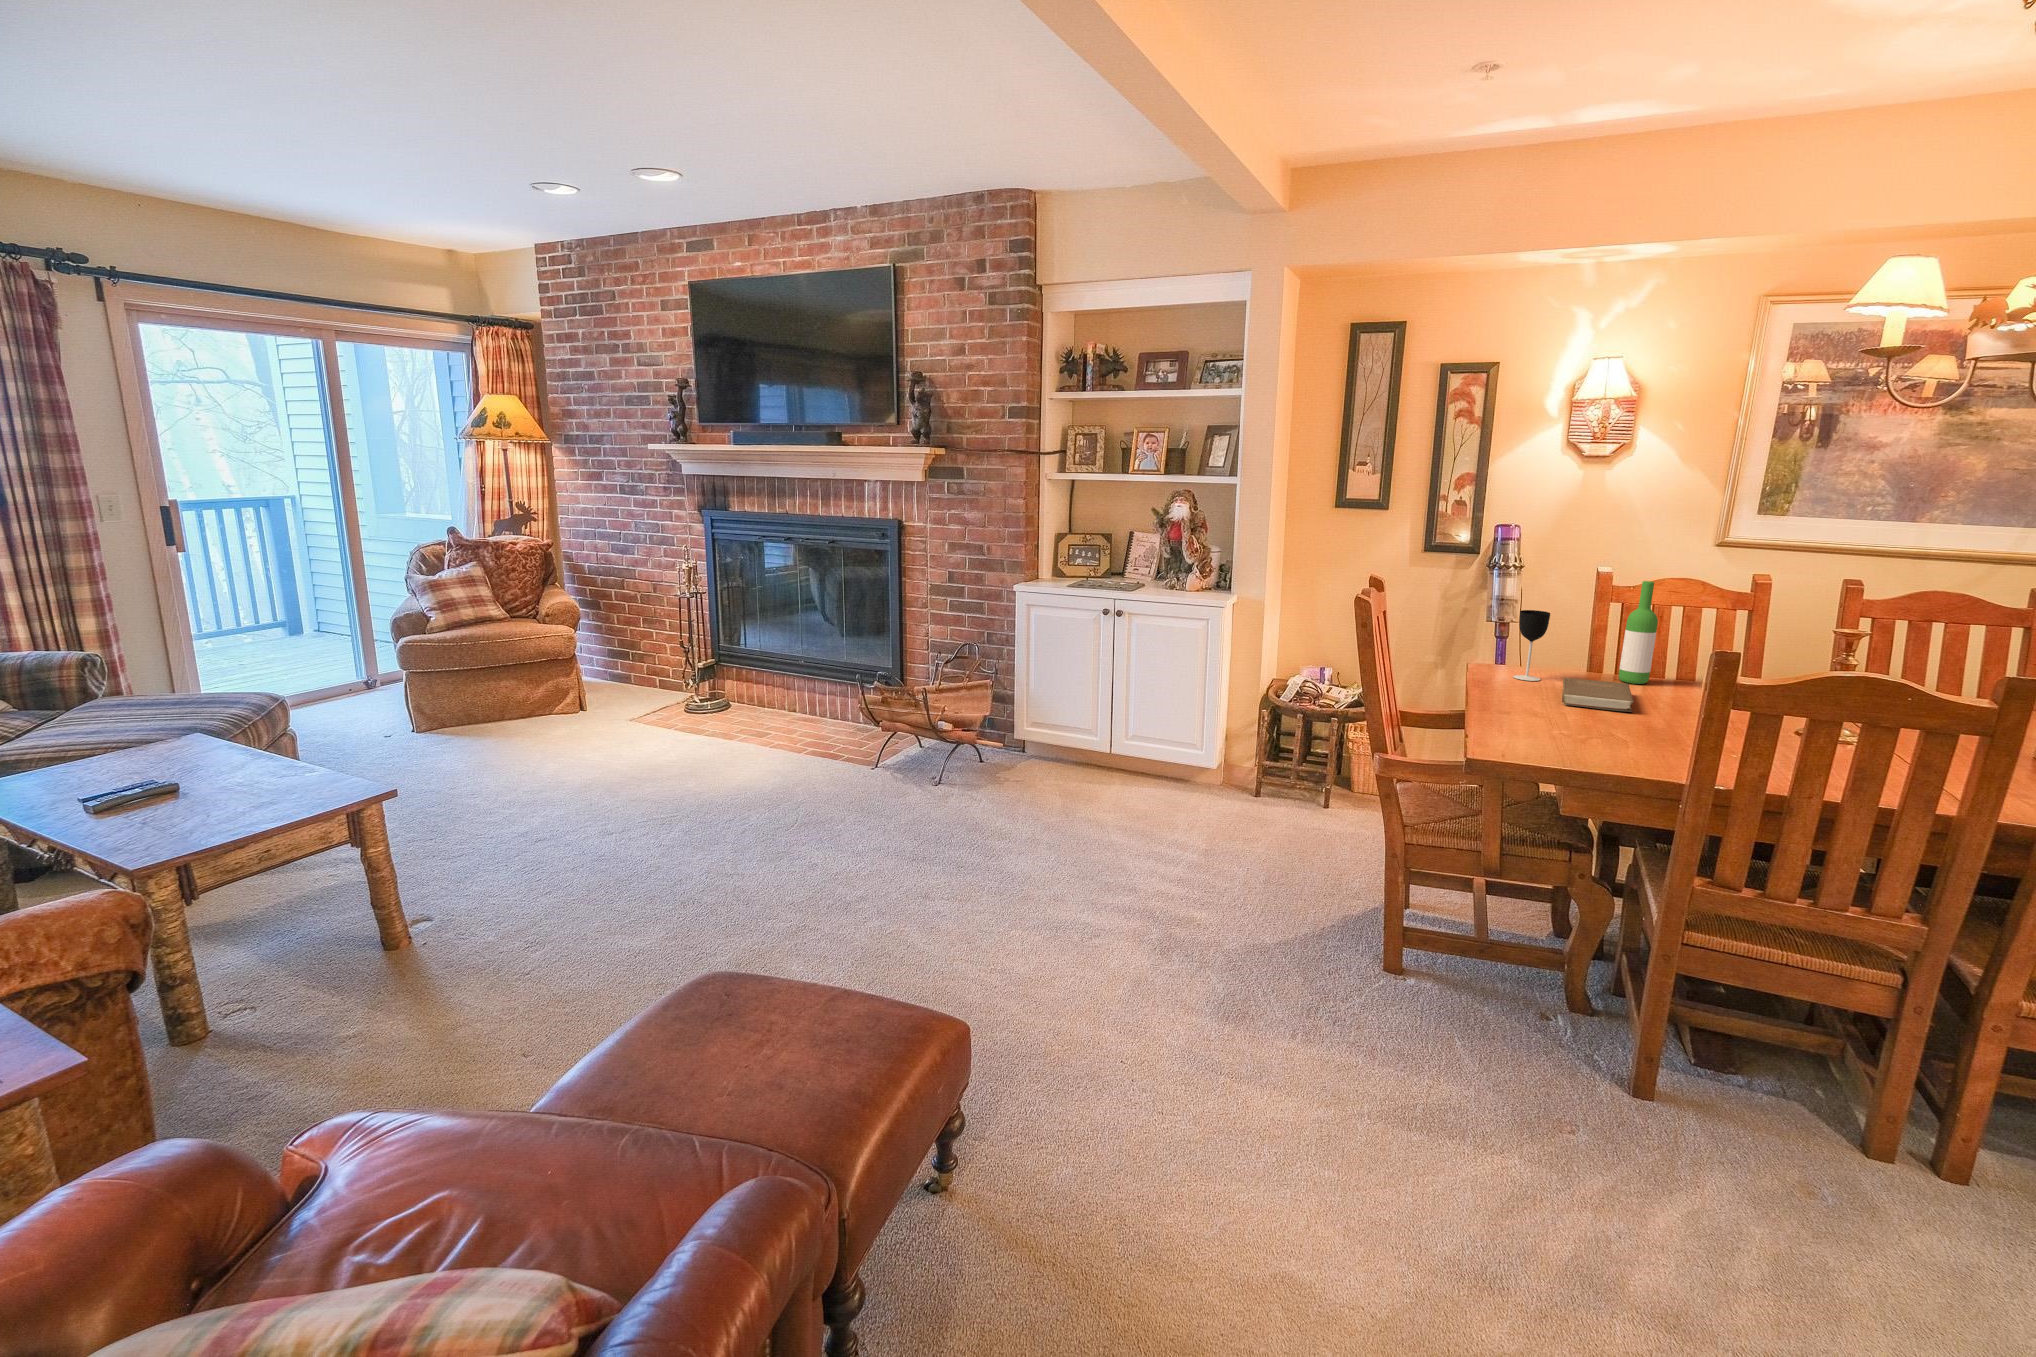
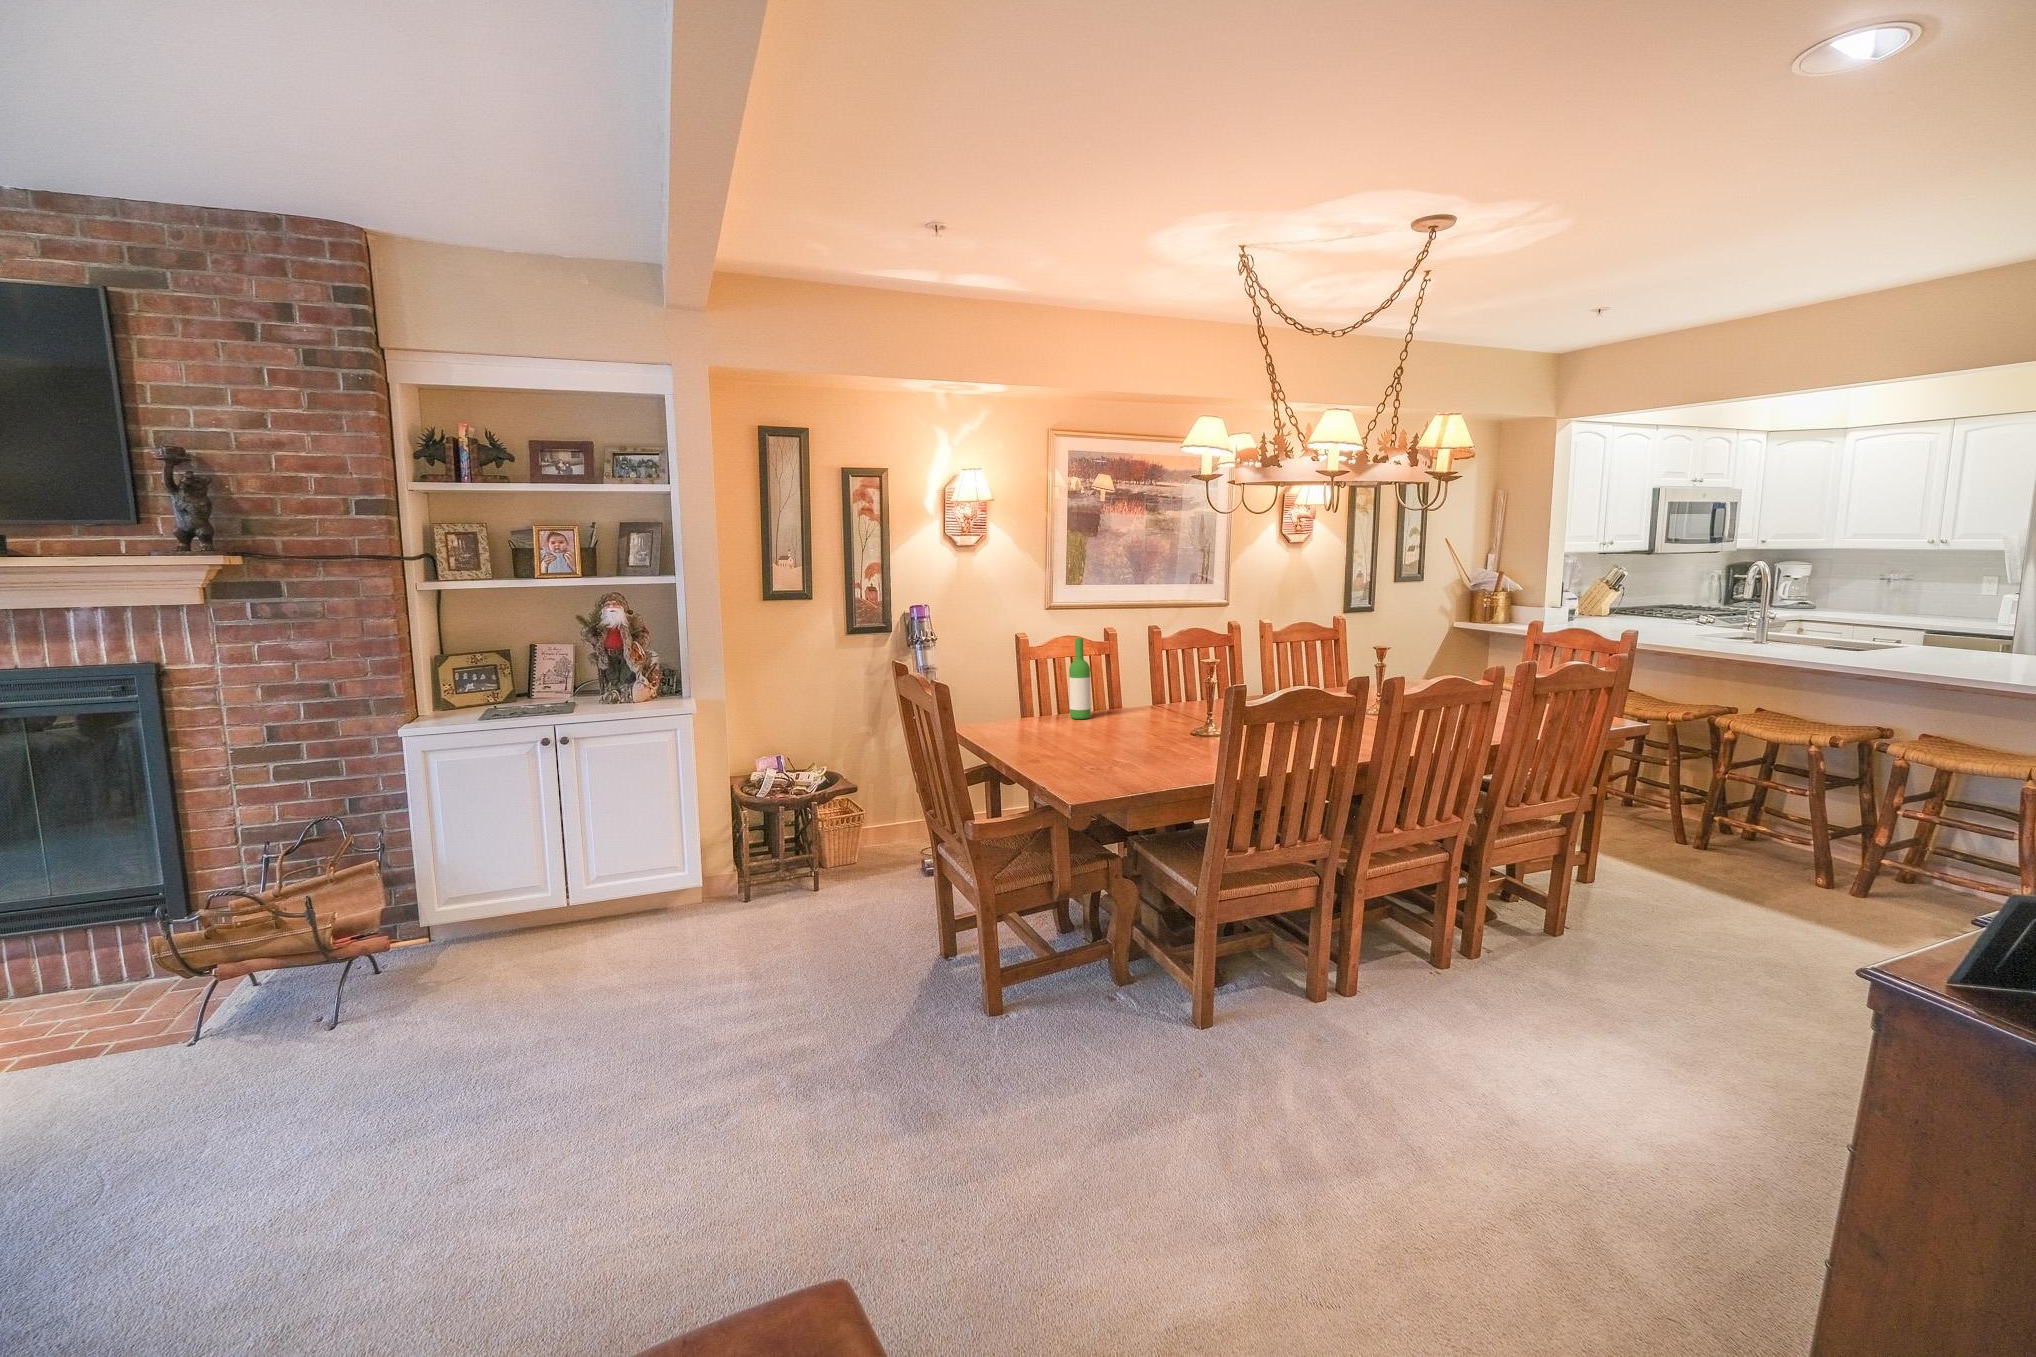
wine glass: present [1513,610,1550,681] -> none [1008,671,1031,730]
book: present [1562,677,1634,712] -> none [1053,718,1124,741]

